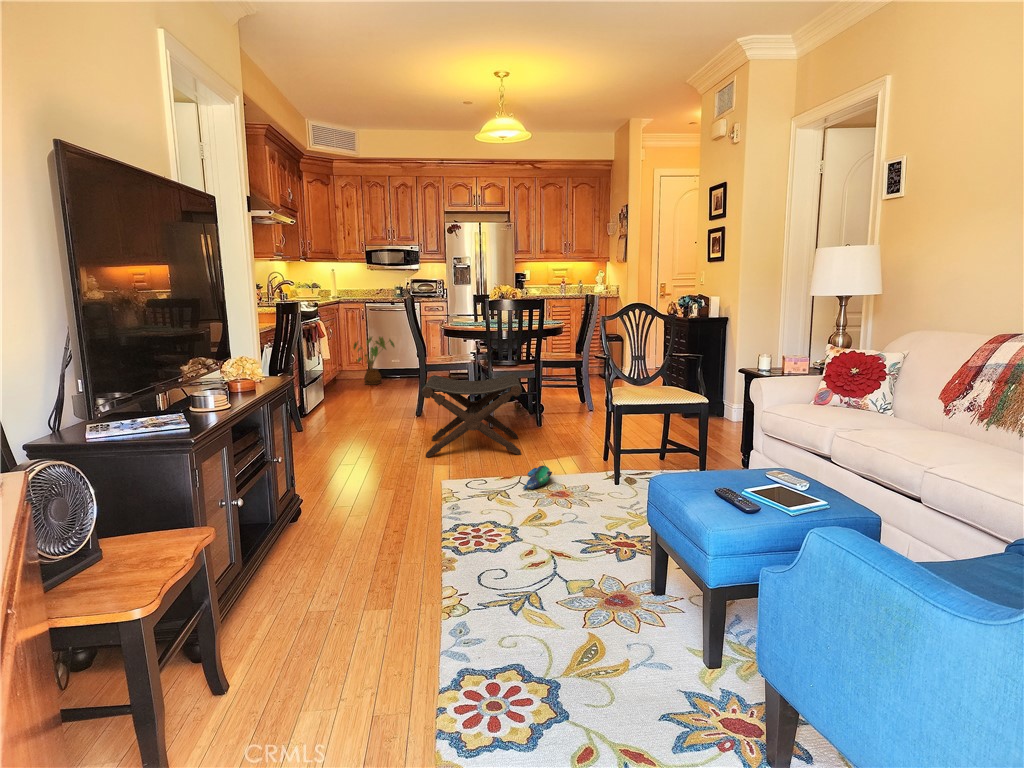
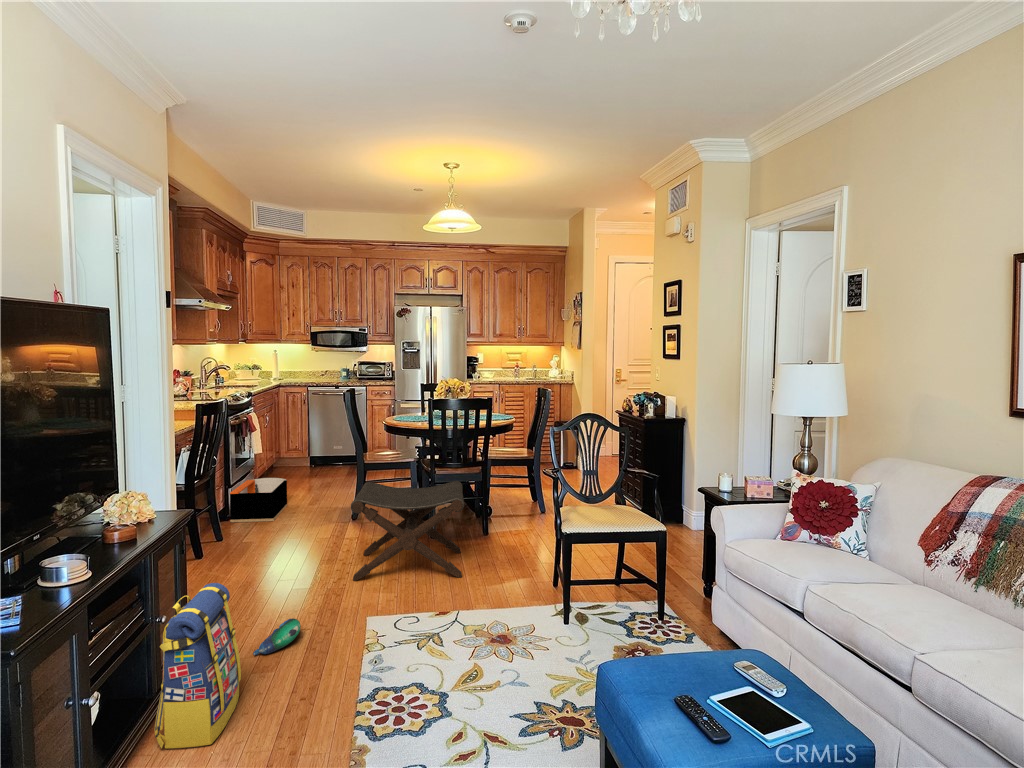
house plant: present [354,337,394,385] -> none [292,421,337,474]
storage bin: none [308,383,357,419] -> present [230,478,287,522]
backpack: none [288,436,349,556] -> present [154,583,241,749]
plush toy: present [523,466,552,489] -> present [253,618,301,655]

